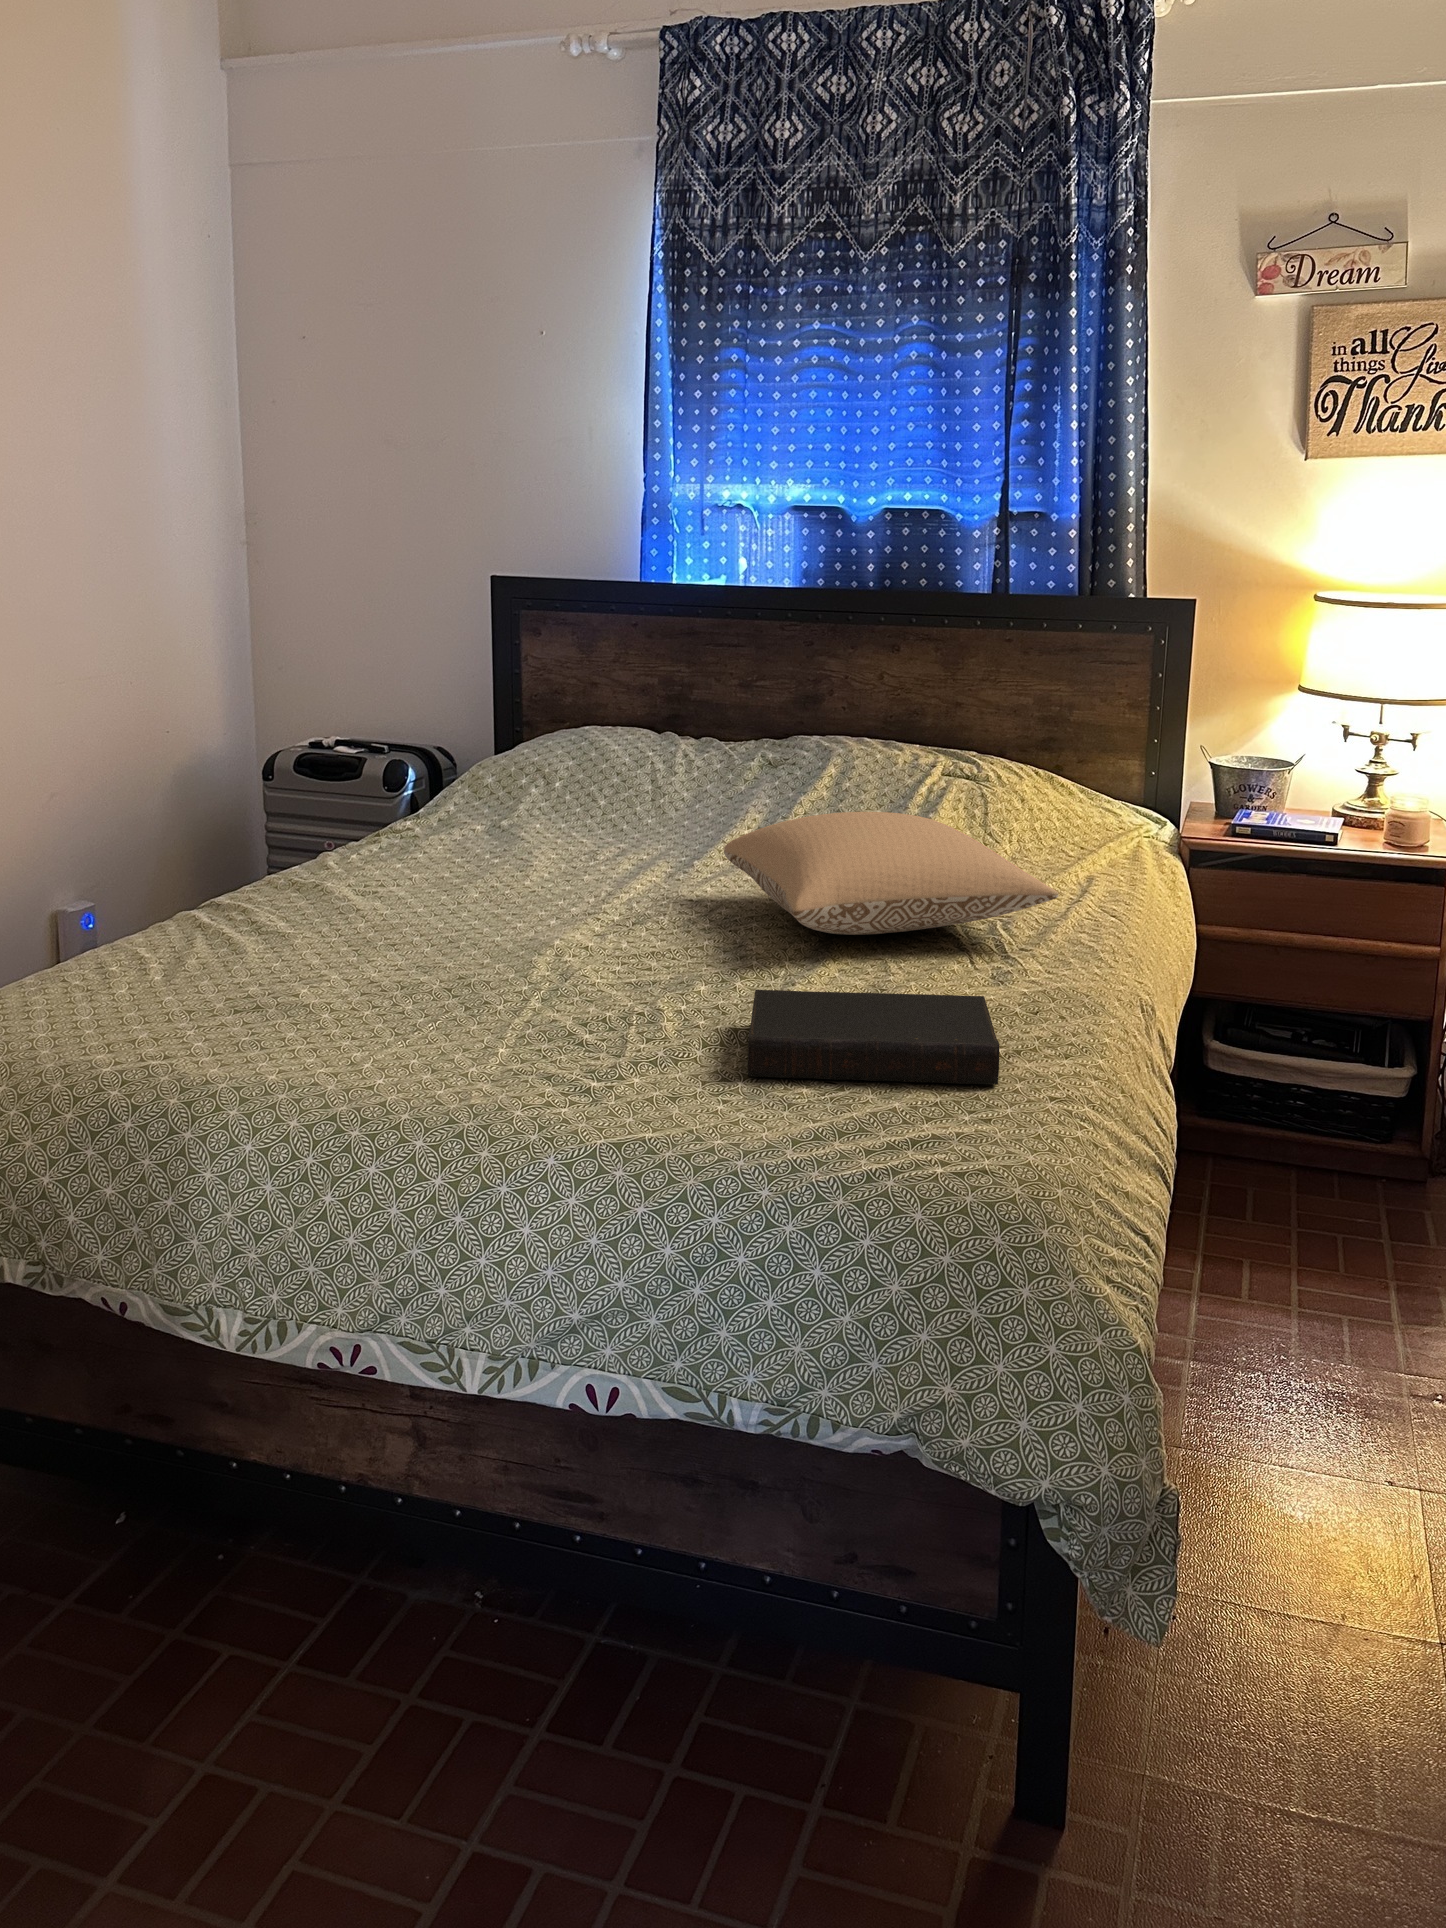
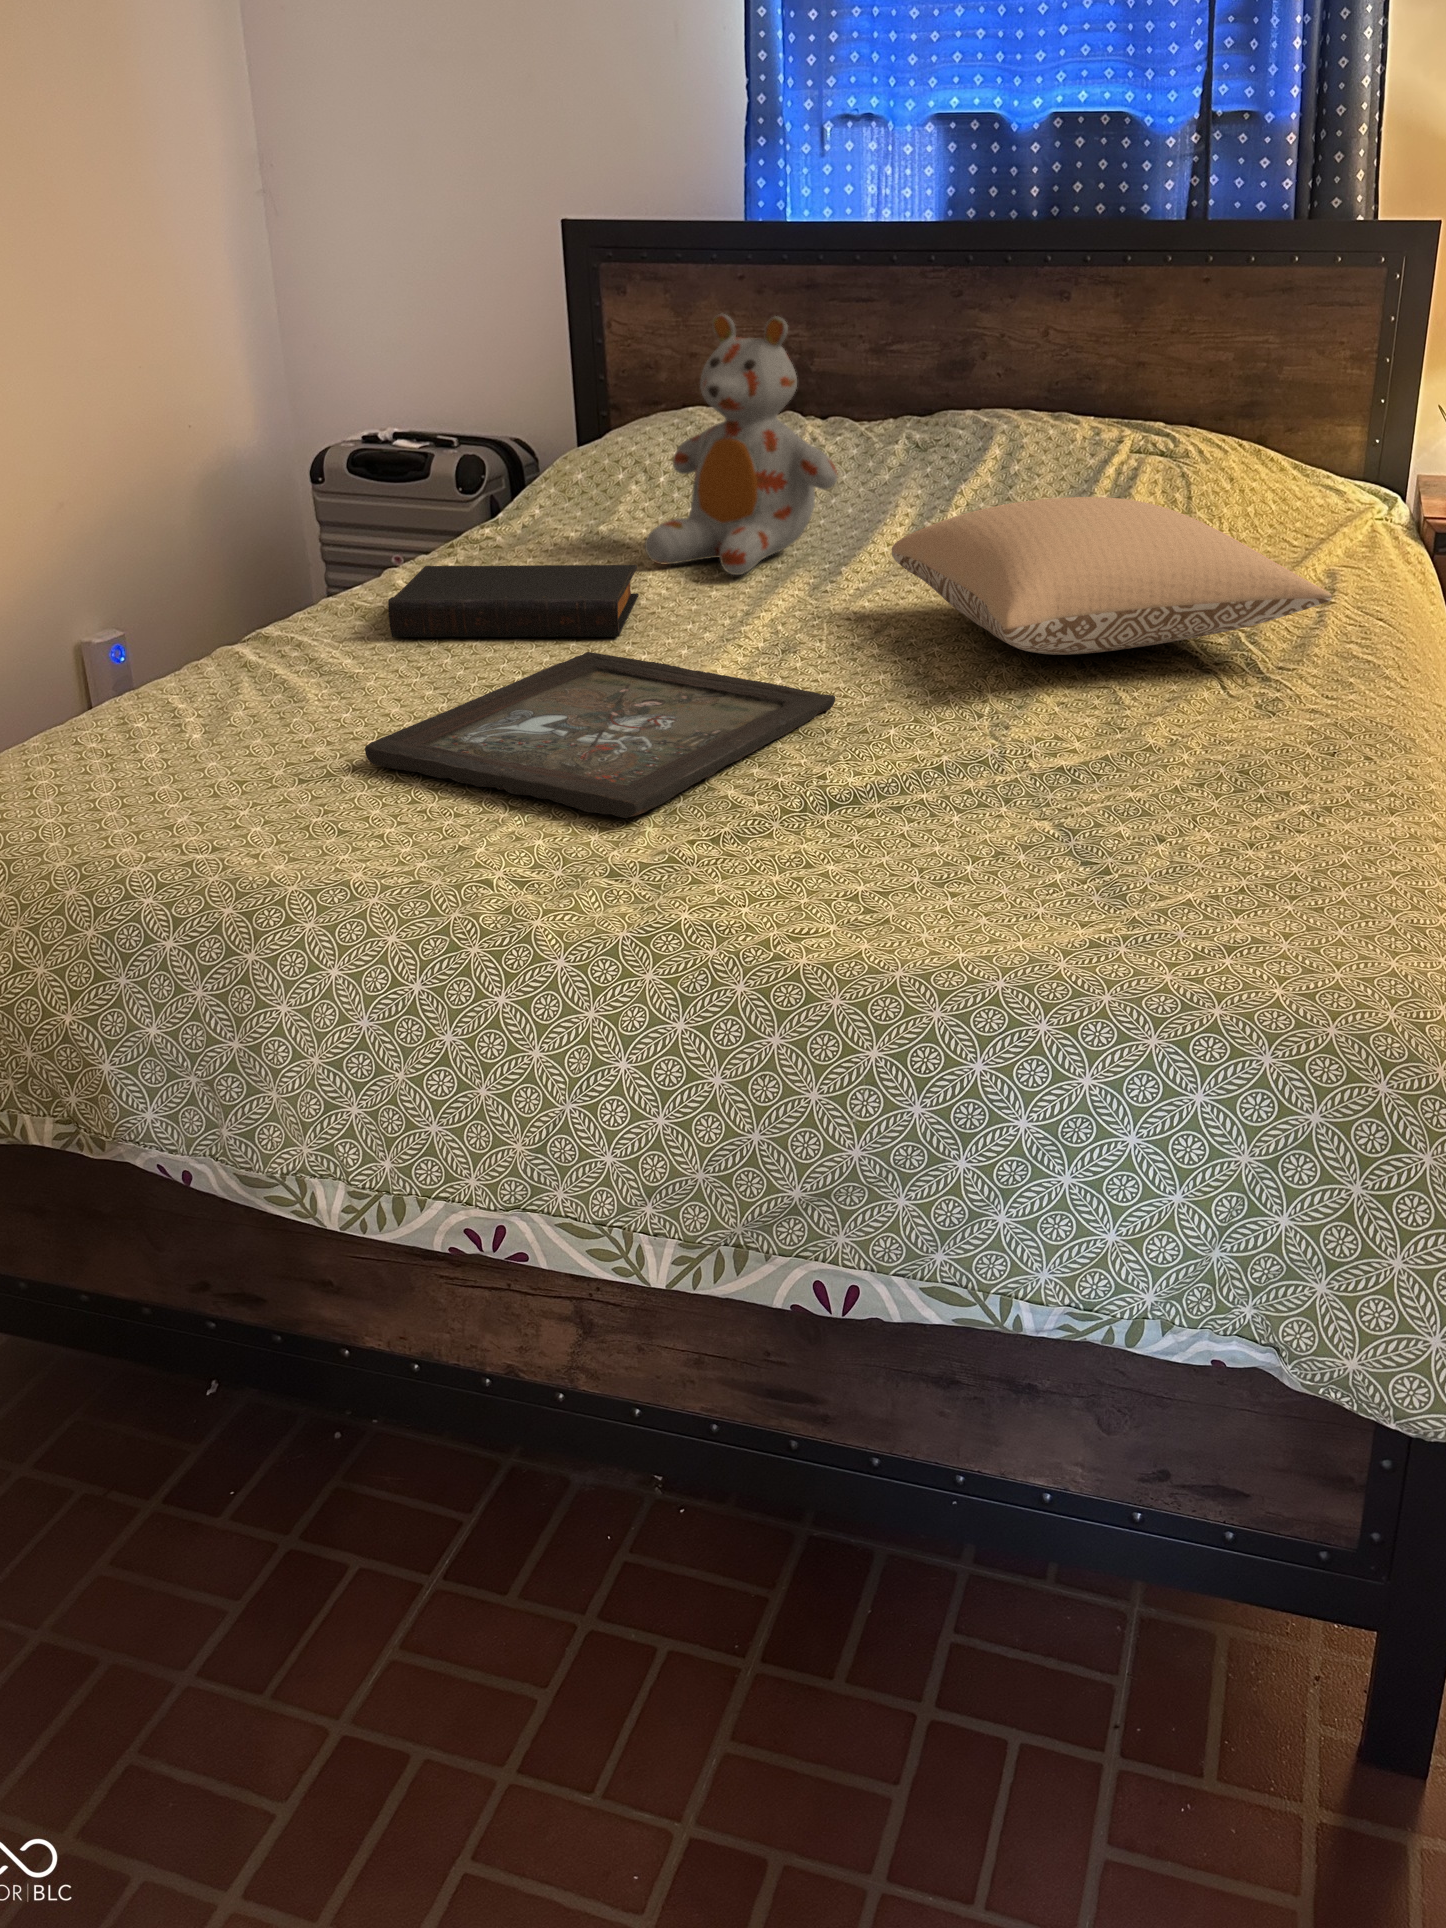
stuffed bear: none [533,660,691,867] -> present [645,314,838,575]
tray: none [289,922,661,1043] -> present [365,652,835,818]
book: present [748,990,999,1084] -> present [388,565,639,637]

